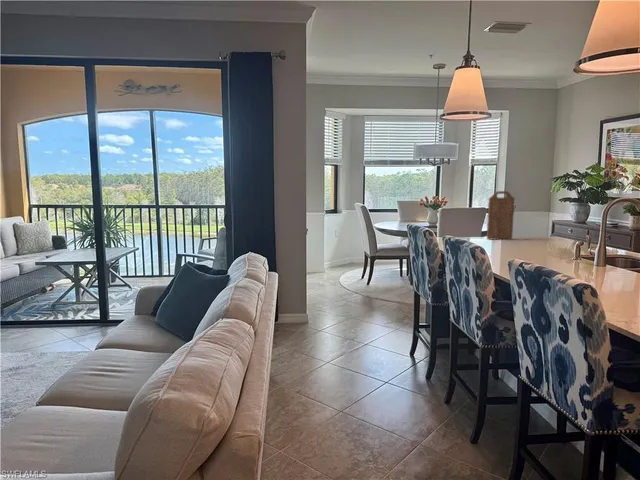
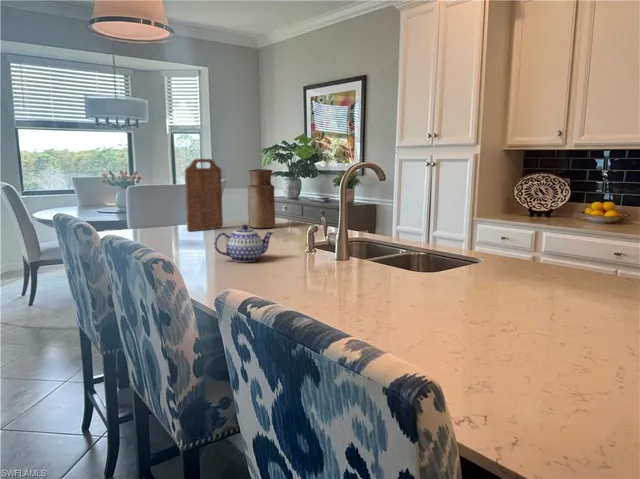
vase: none [532,199,555,242] -> present [247,169,275,229]
teapot: none [507,235,548,258] -> present [214,225,273,262]

